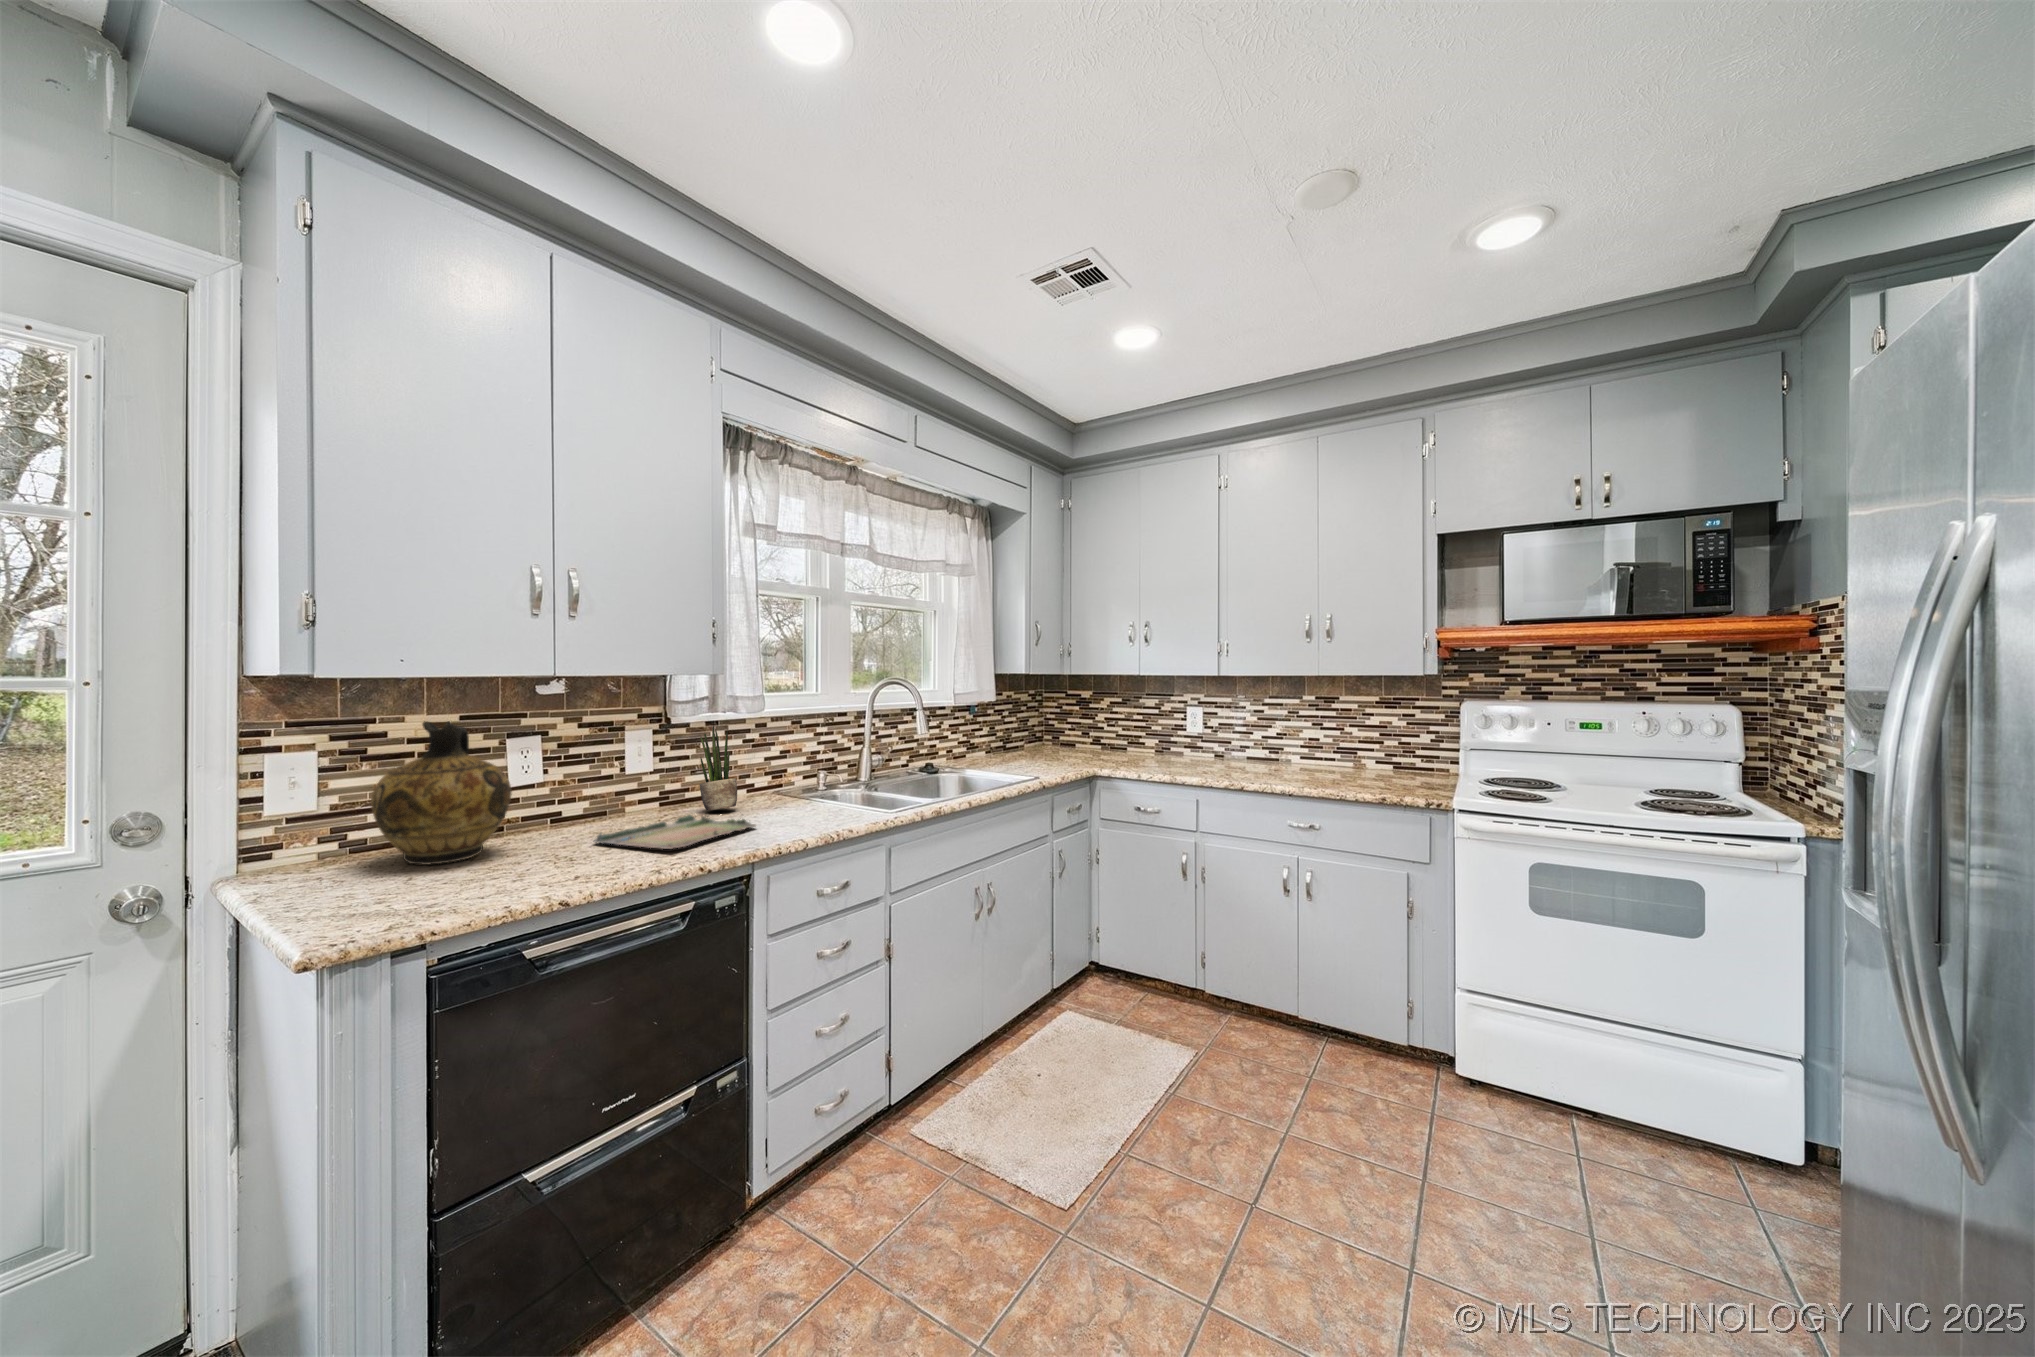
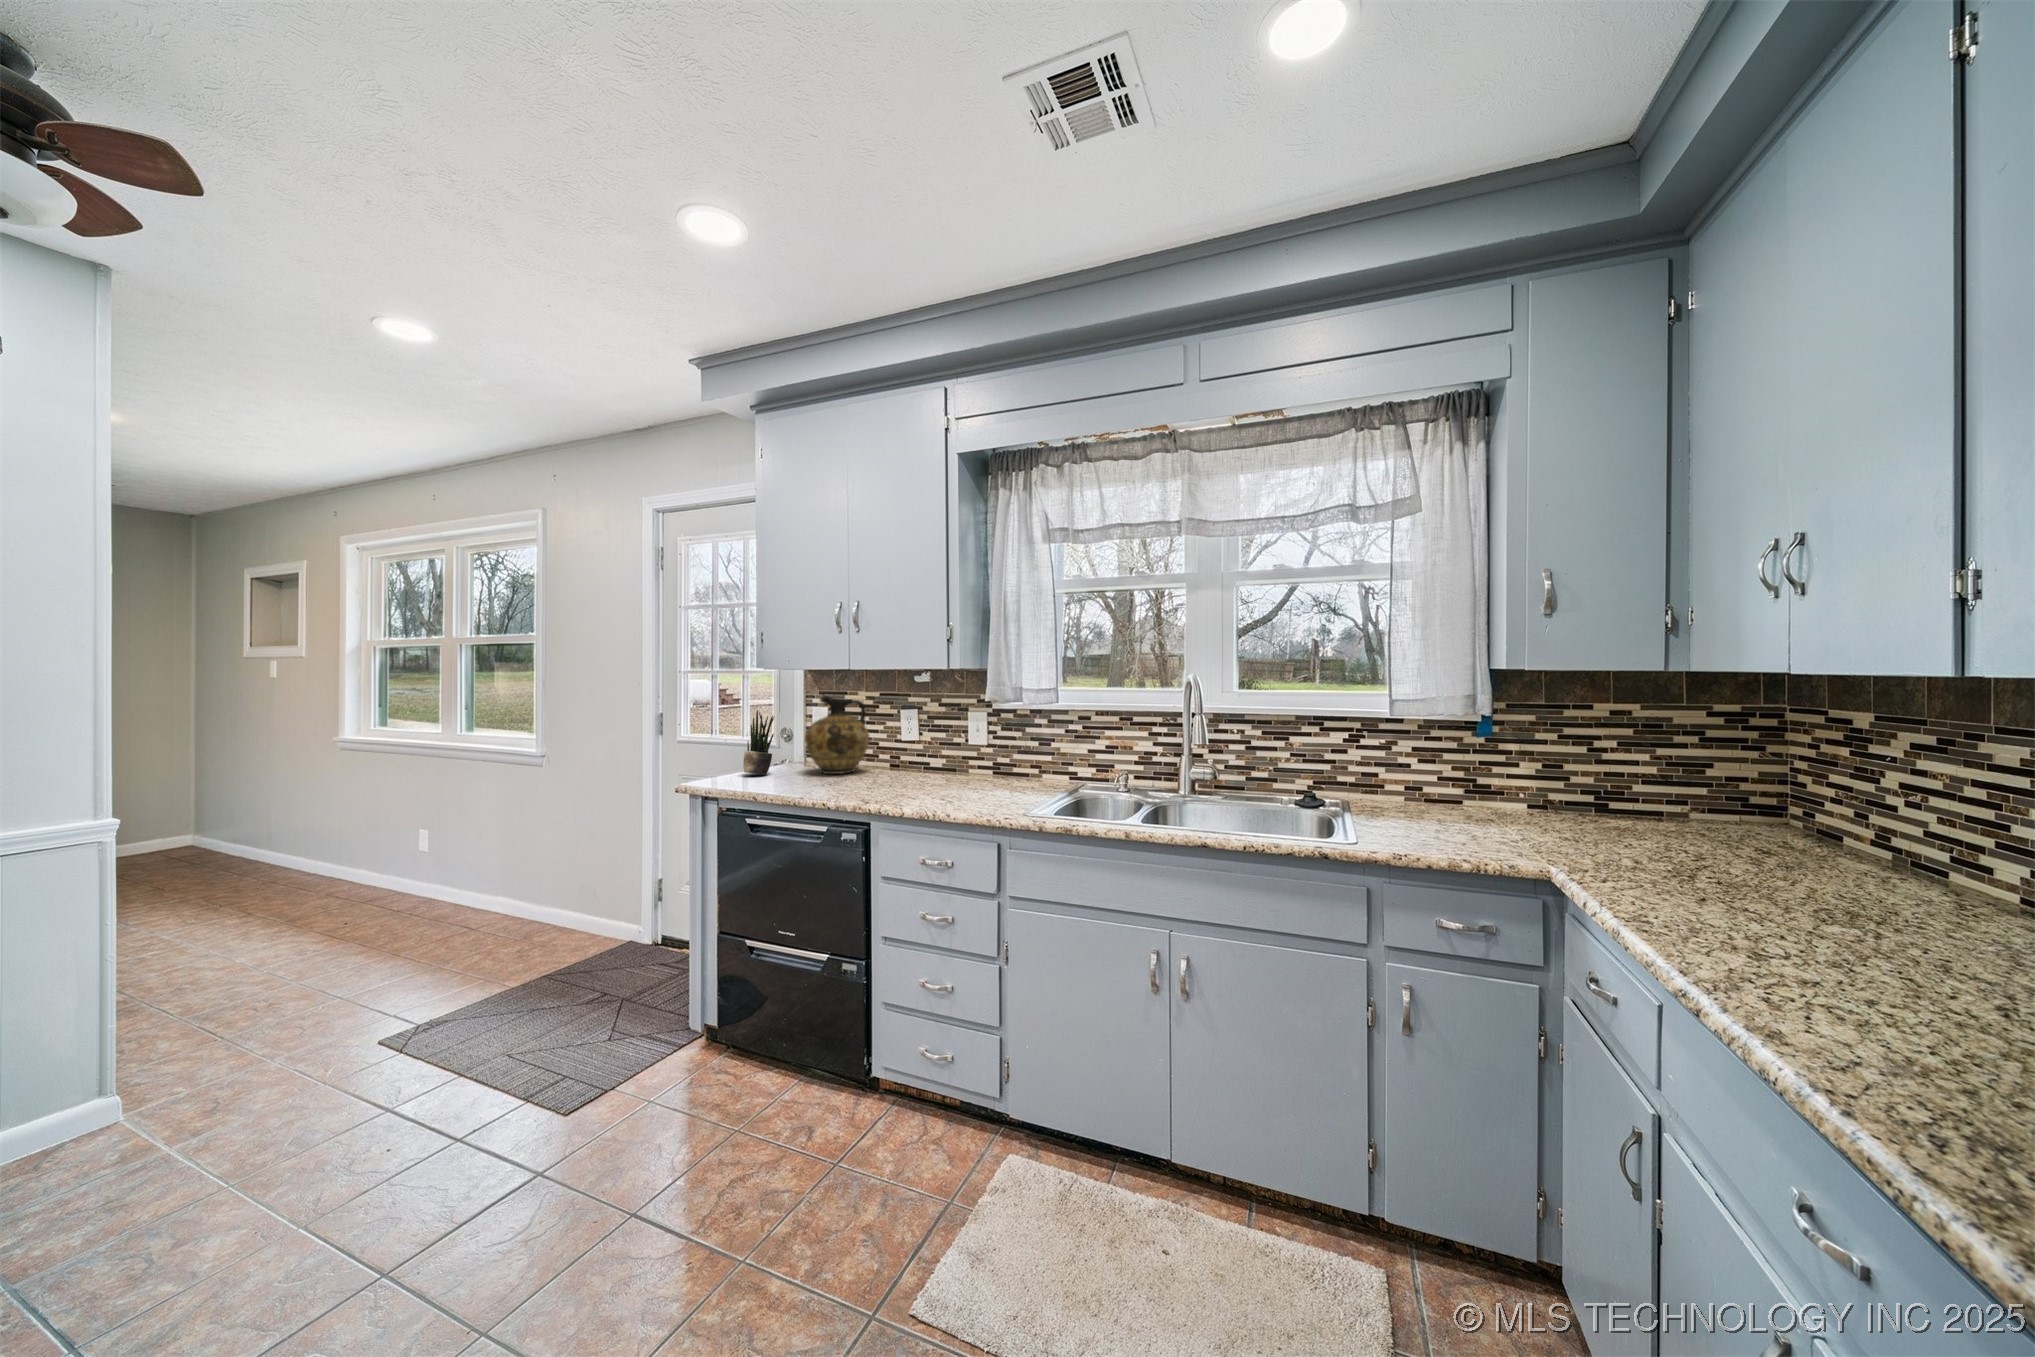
potted plant: present [700,726,737,810] -> present [743,710,774,774]
tray: present [593,815,756,849] -> none [841,775,954,796]

